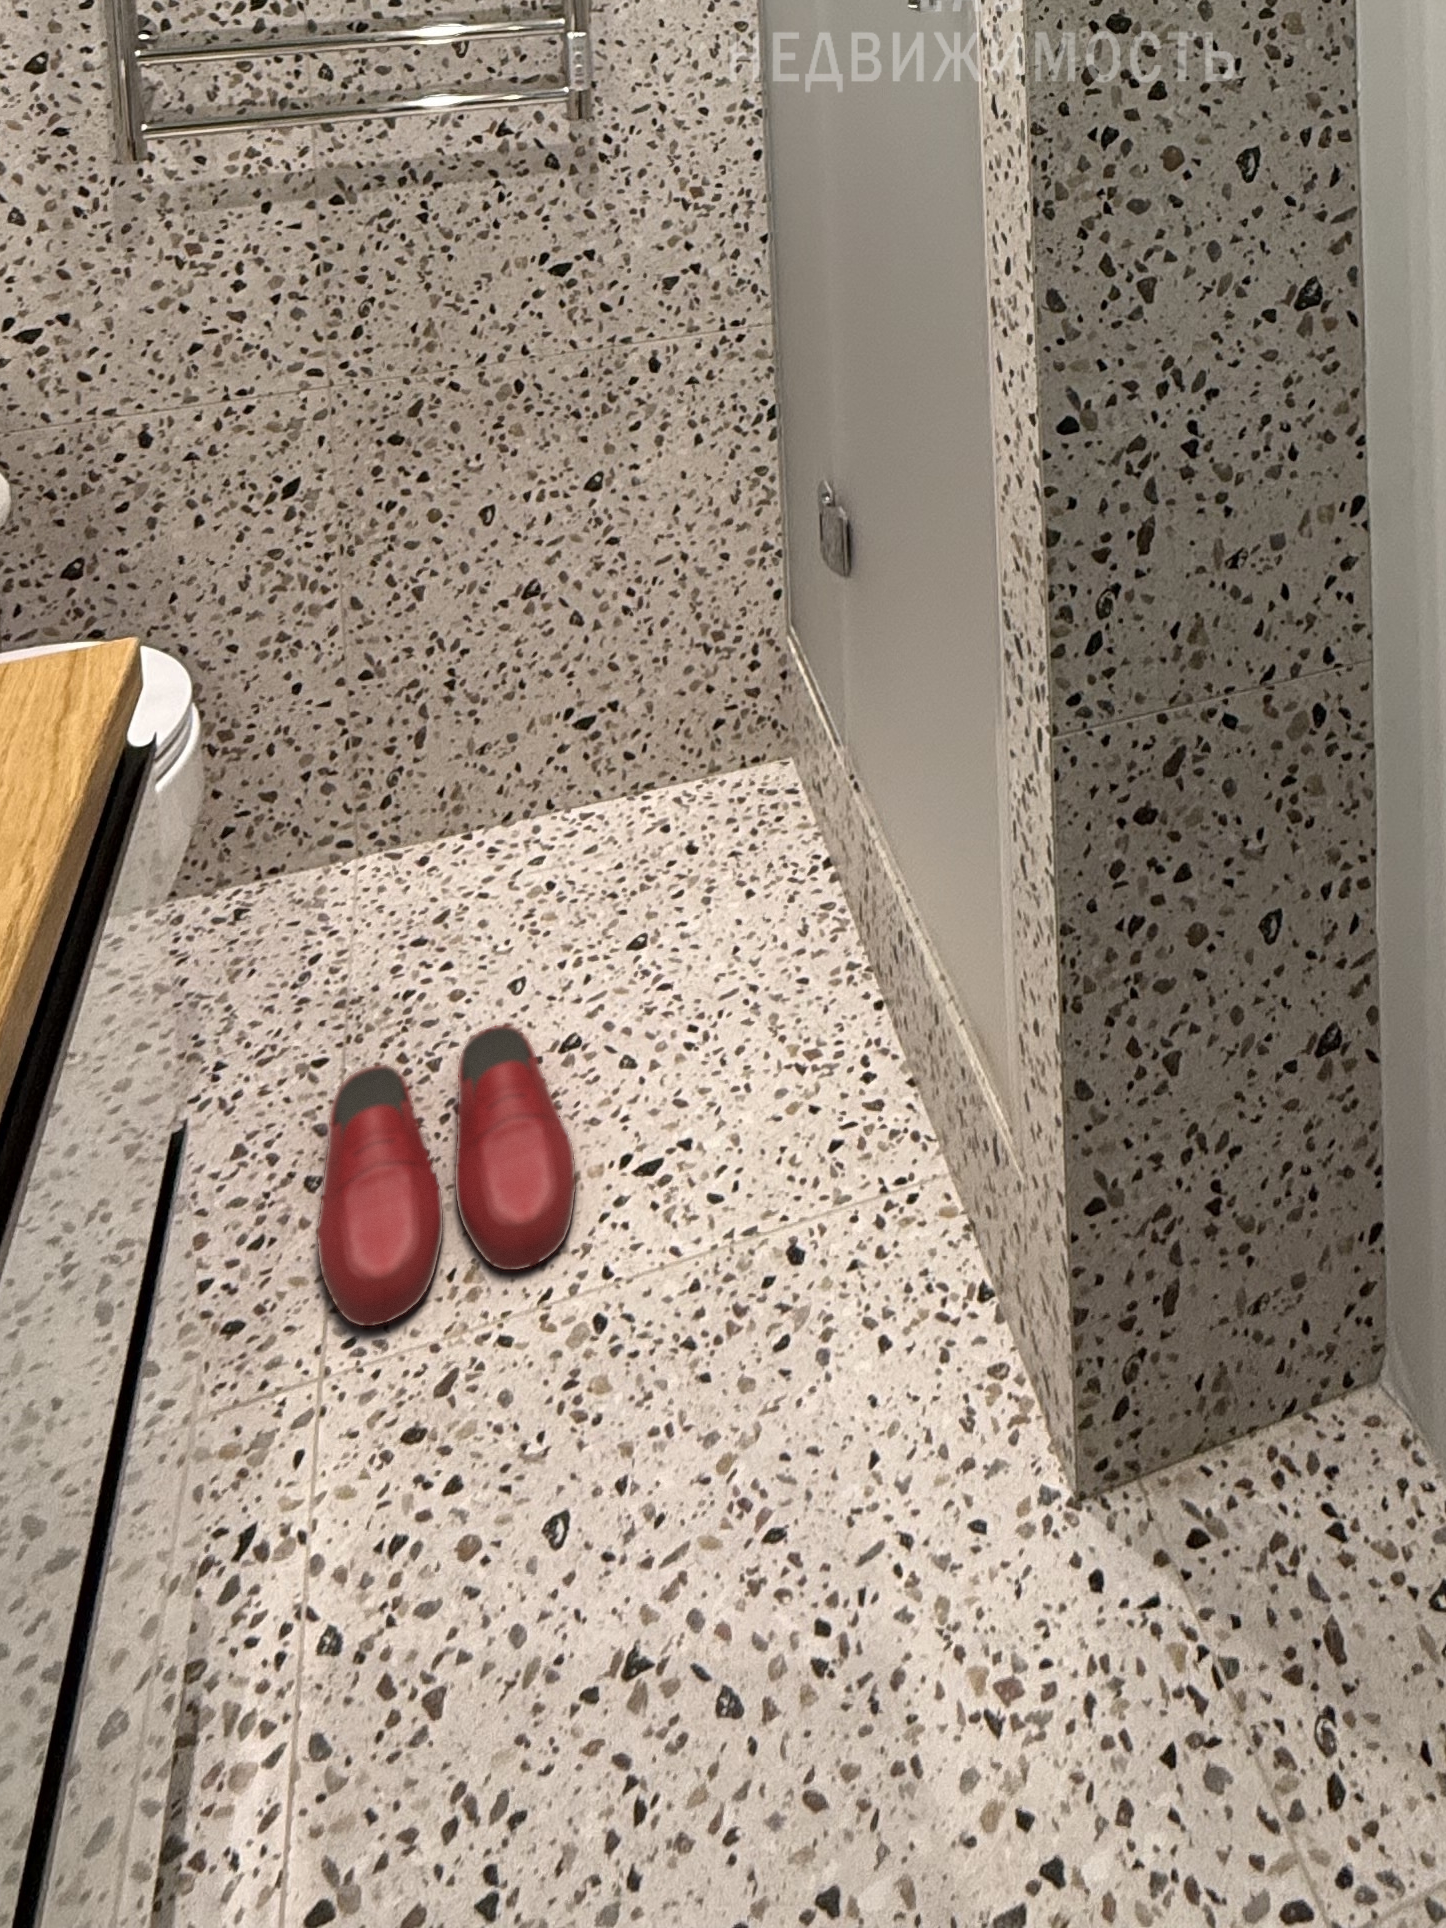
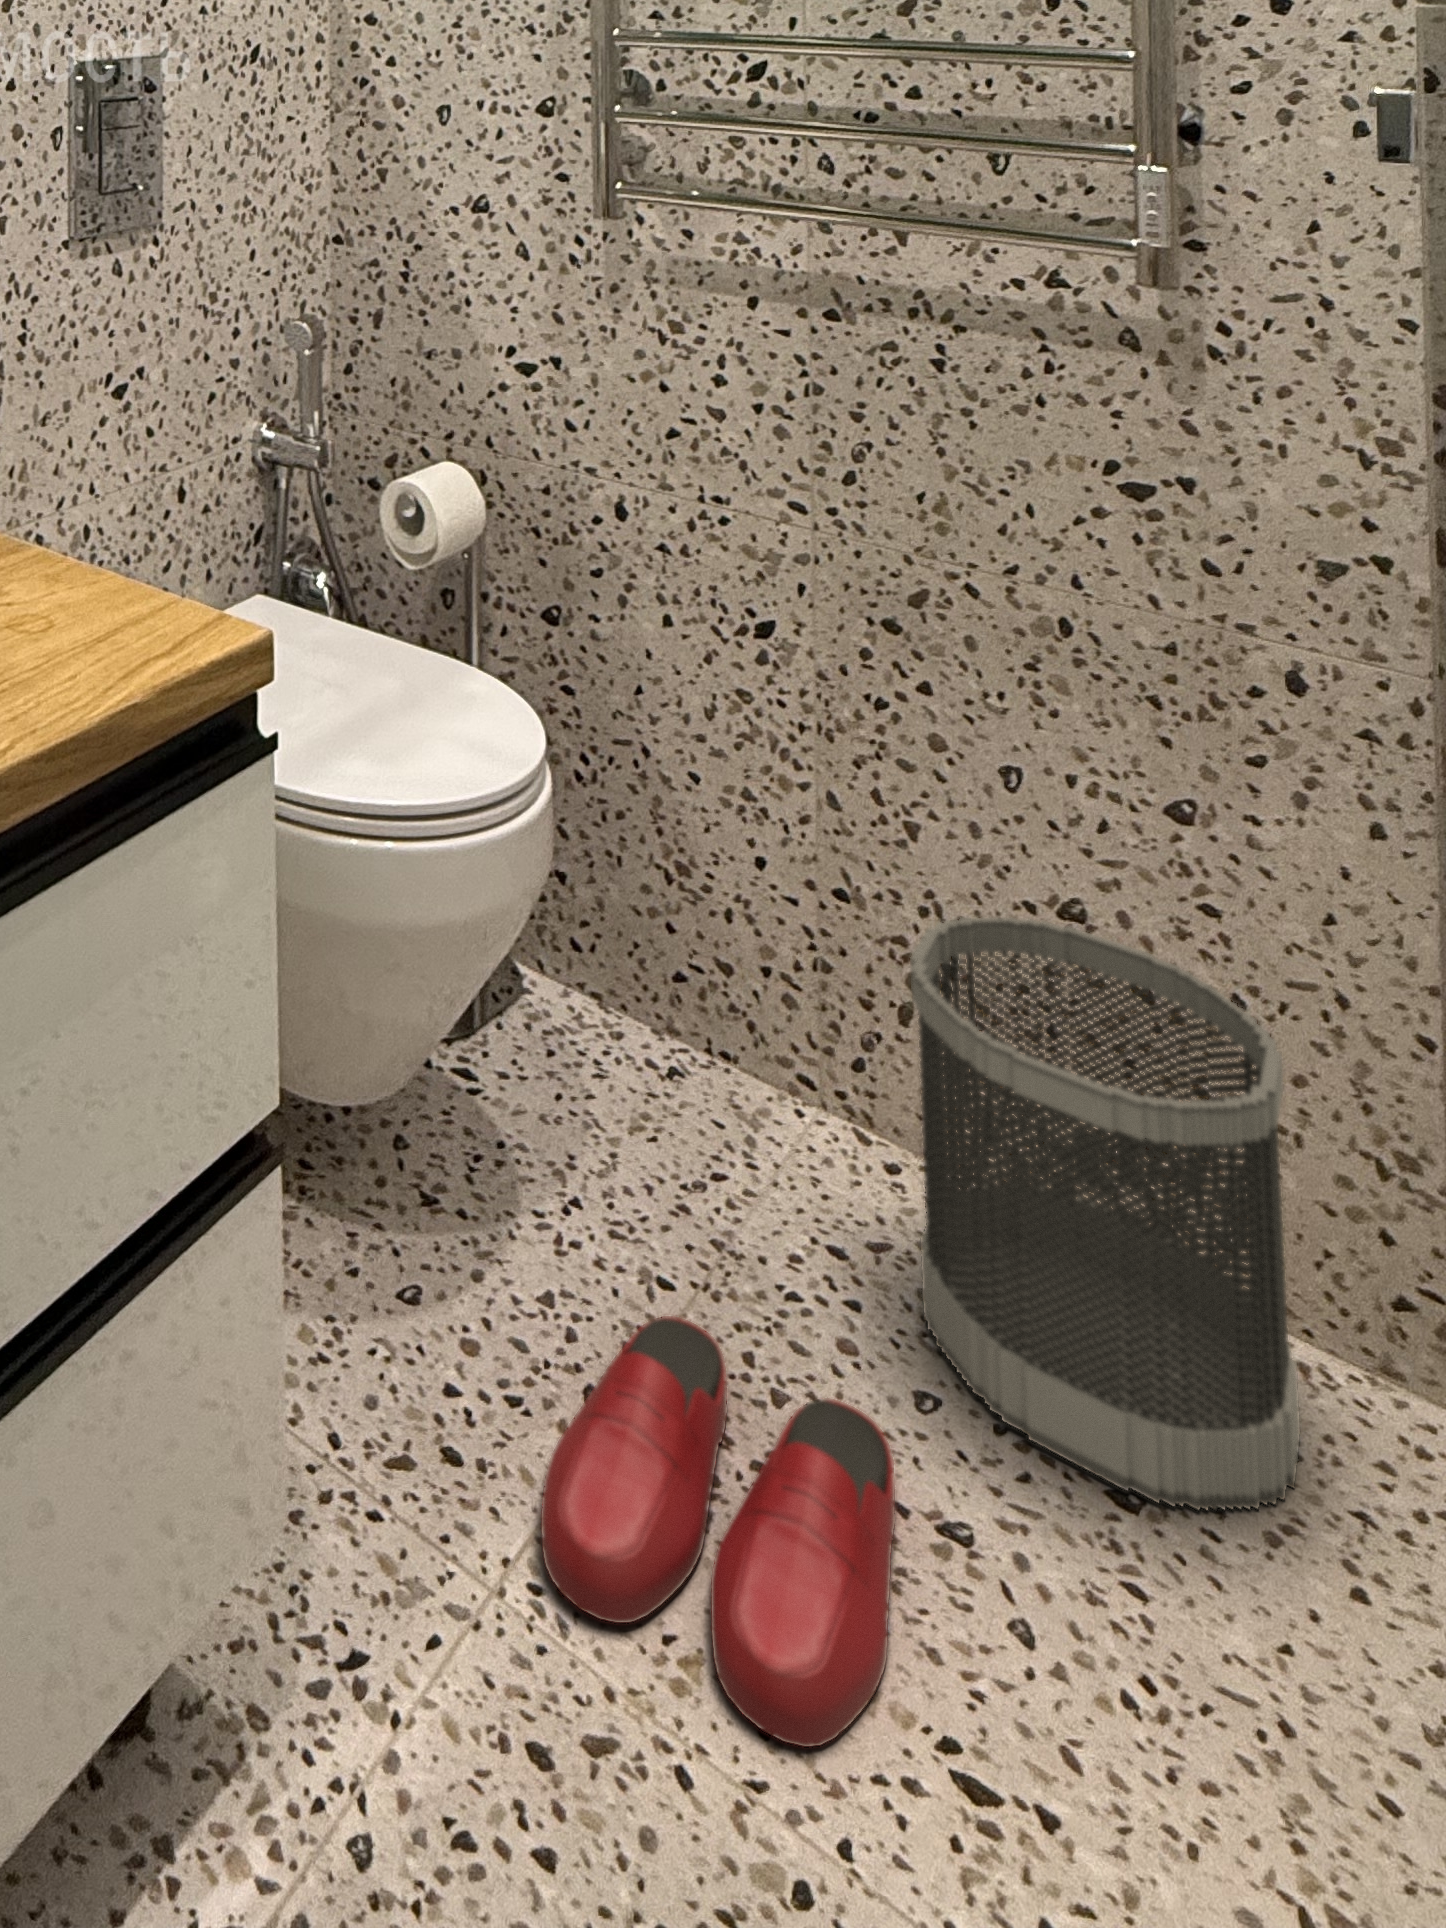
wastebasket: none [462,593,700,963] -> present [910,917,1300,1510]

